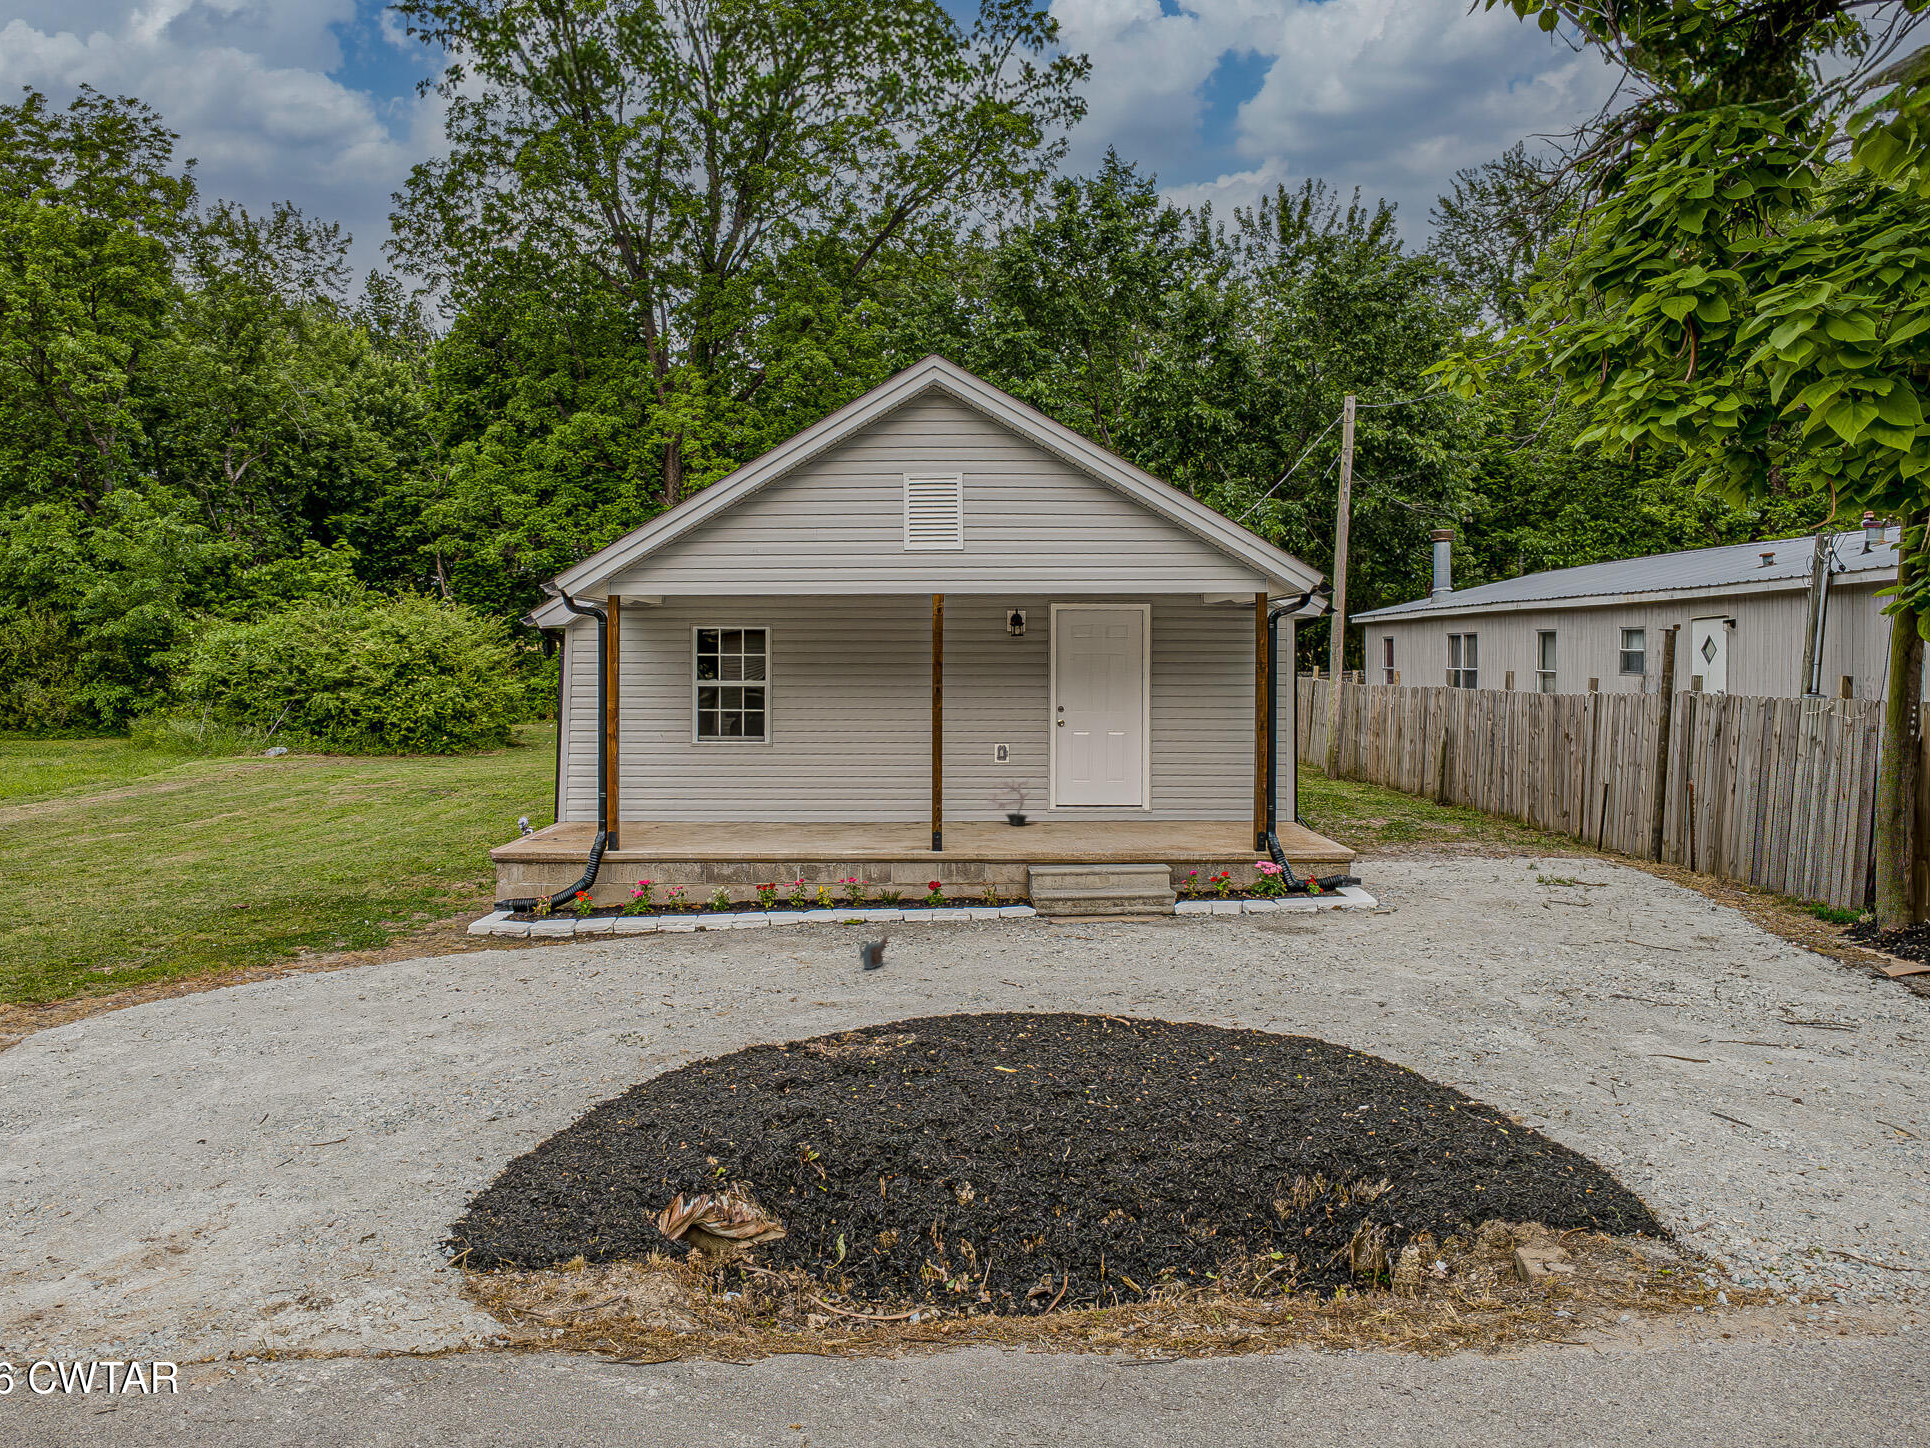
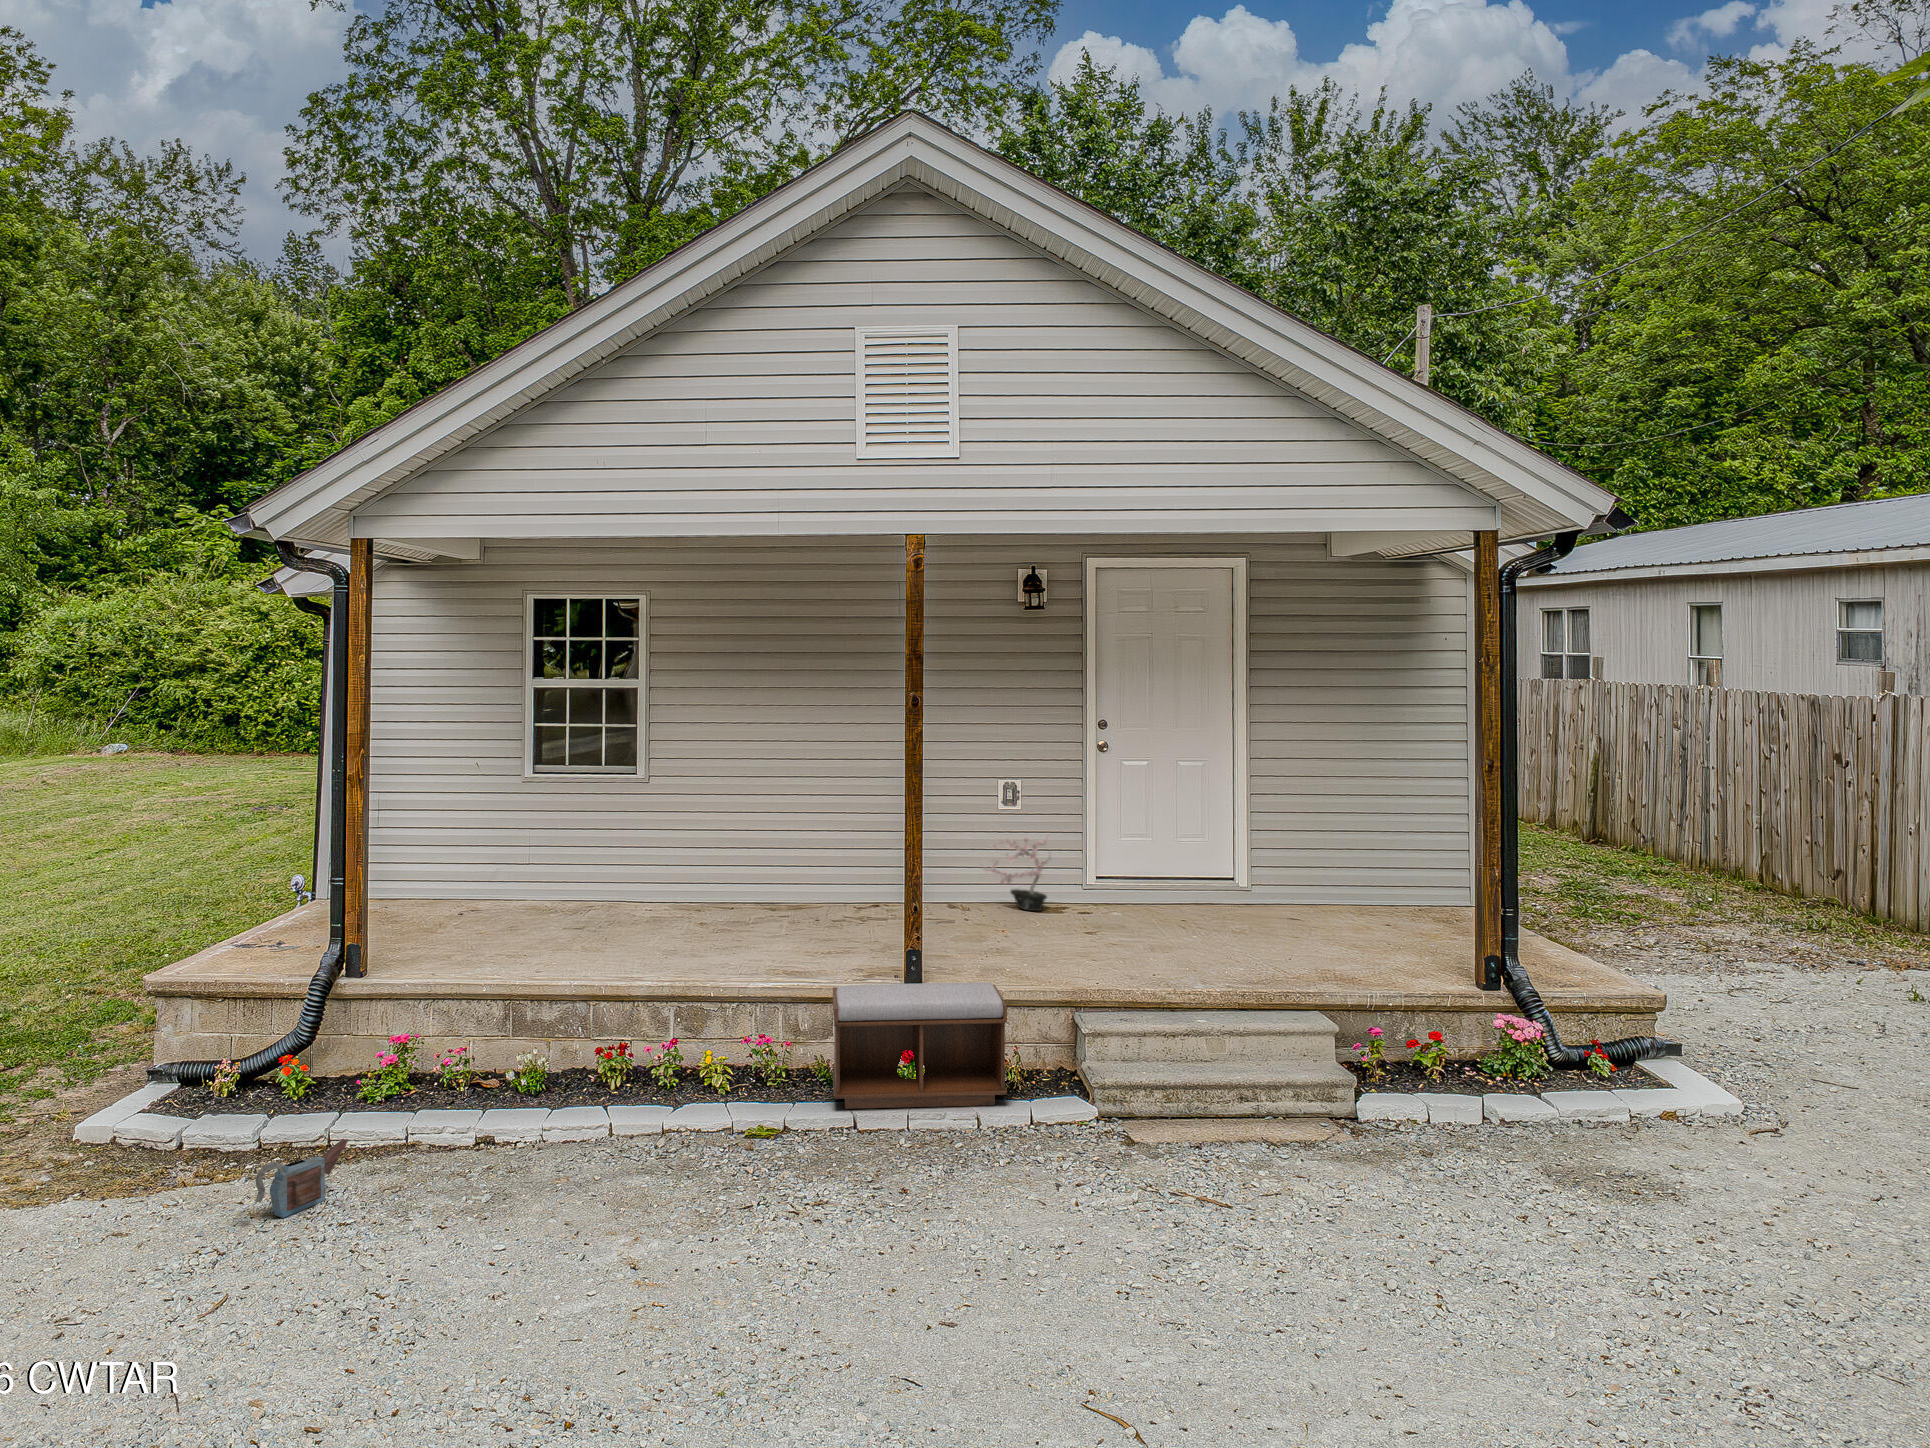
bench: none [893,850,987,914] -> present [833,982,1007,1109]
watering can: present [859,936,888,969] -> present [255,1139,348,1218]

